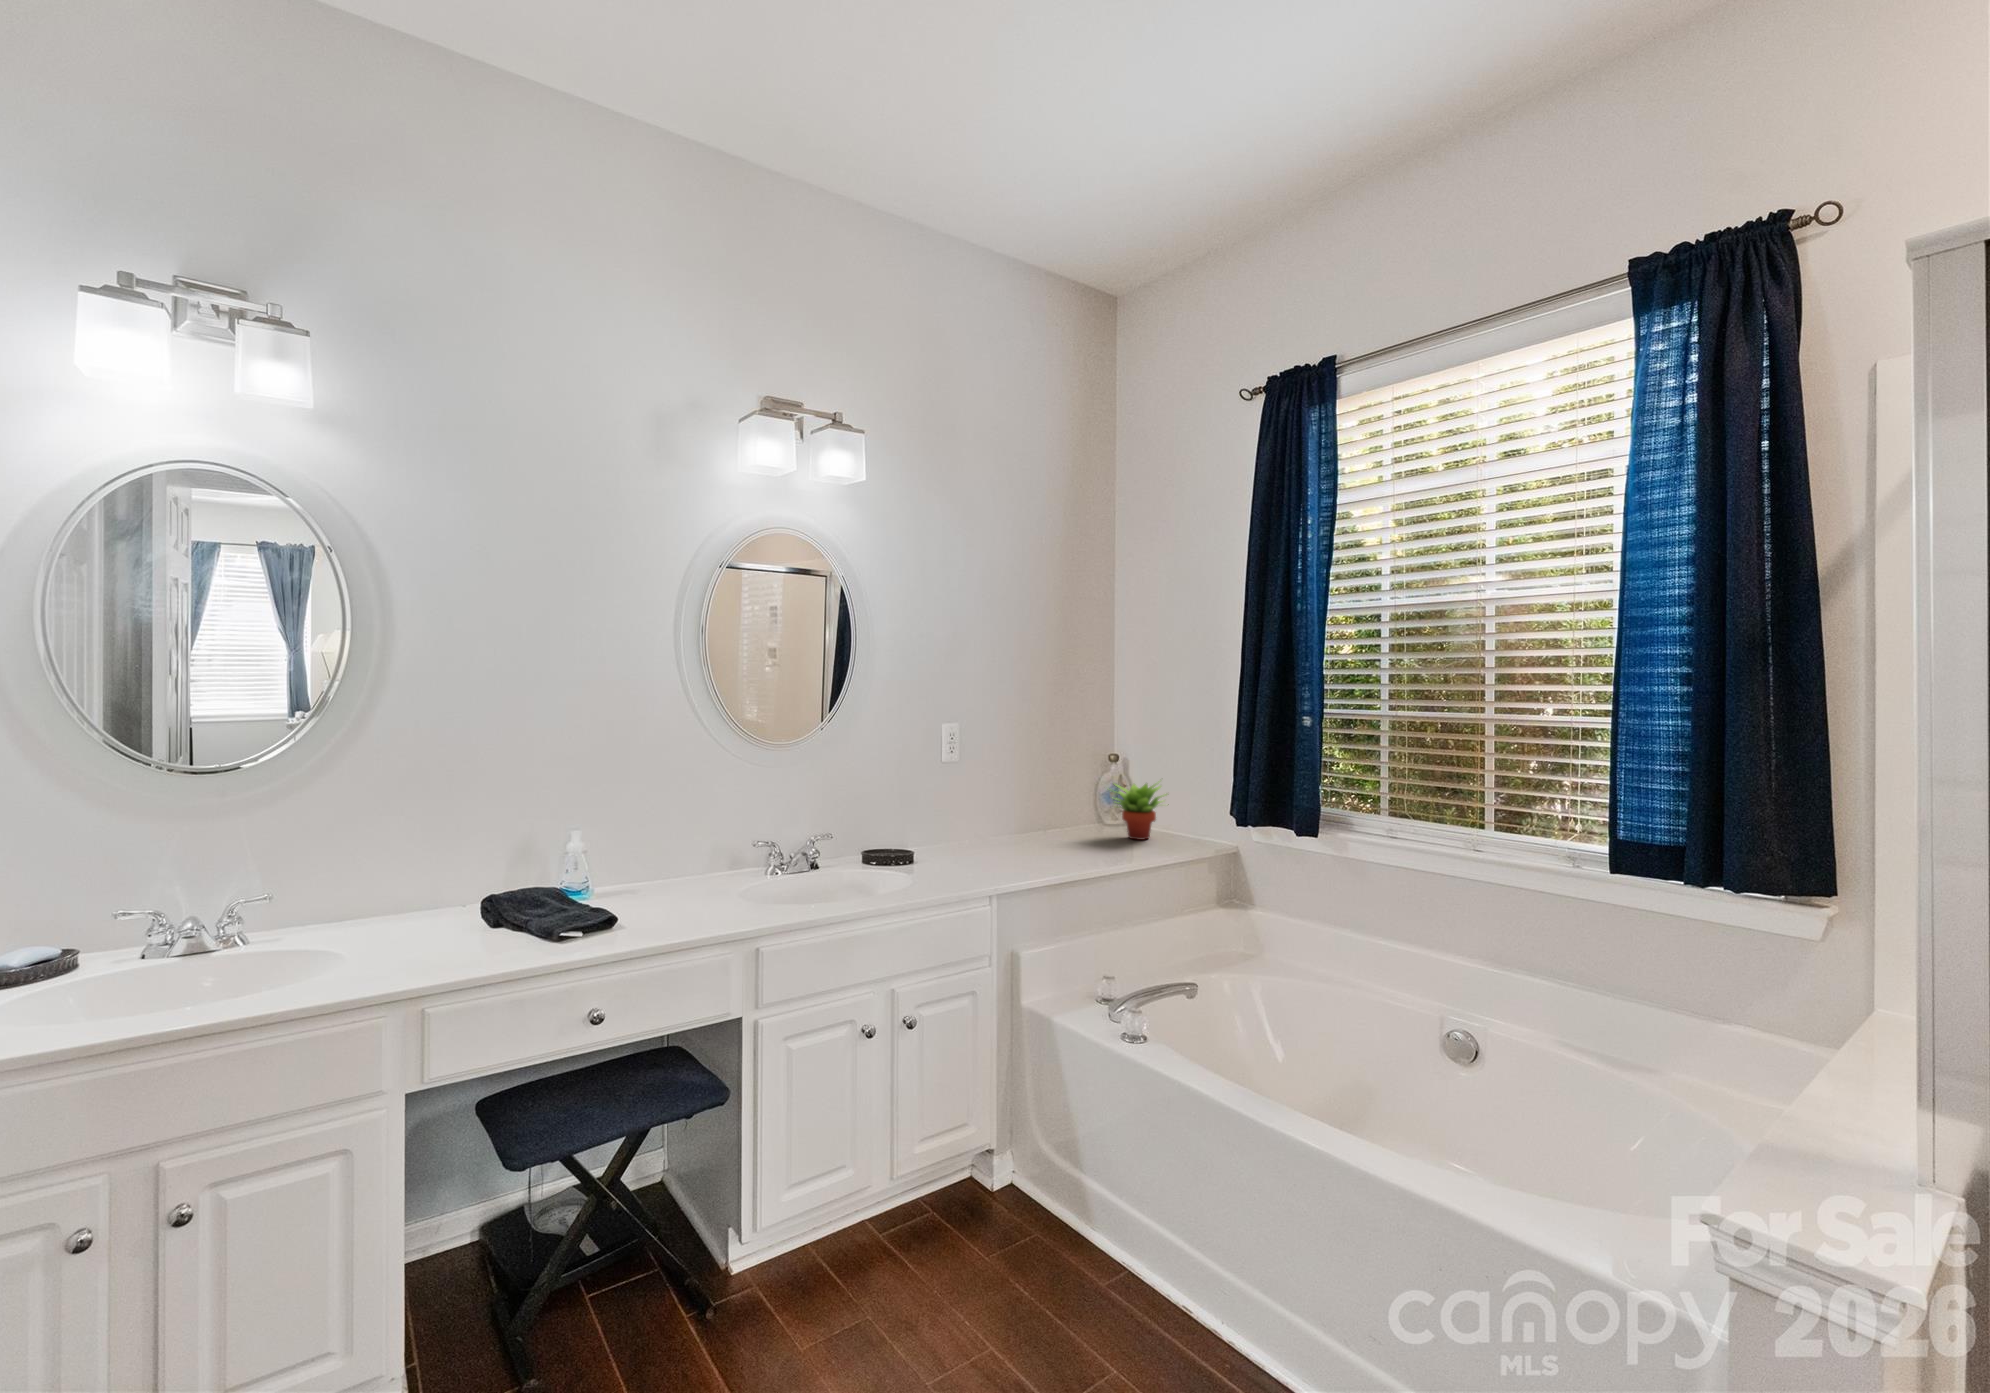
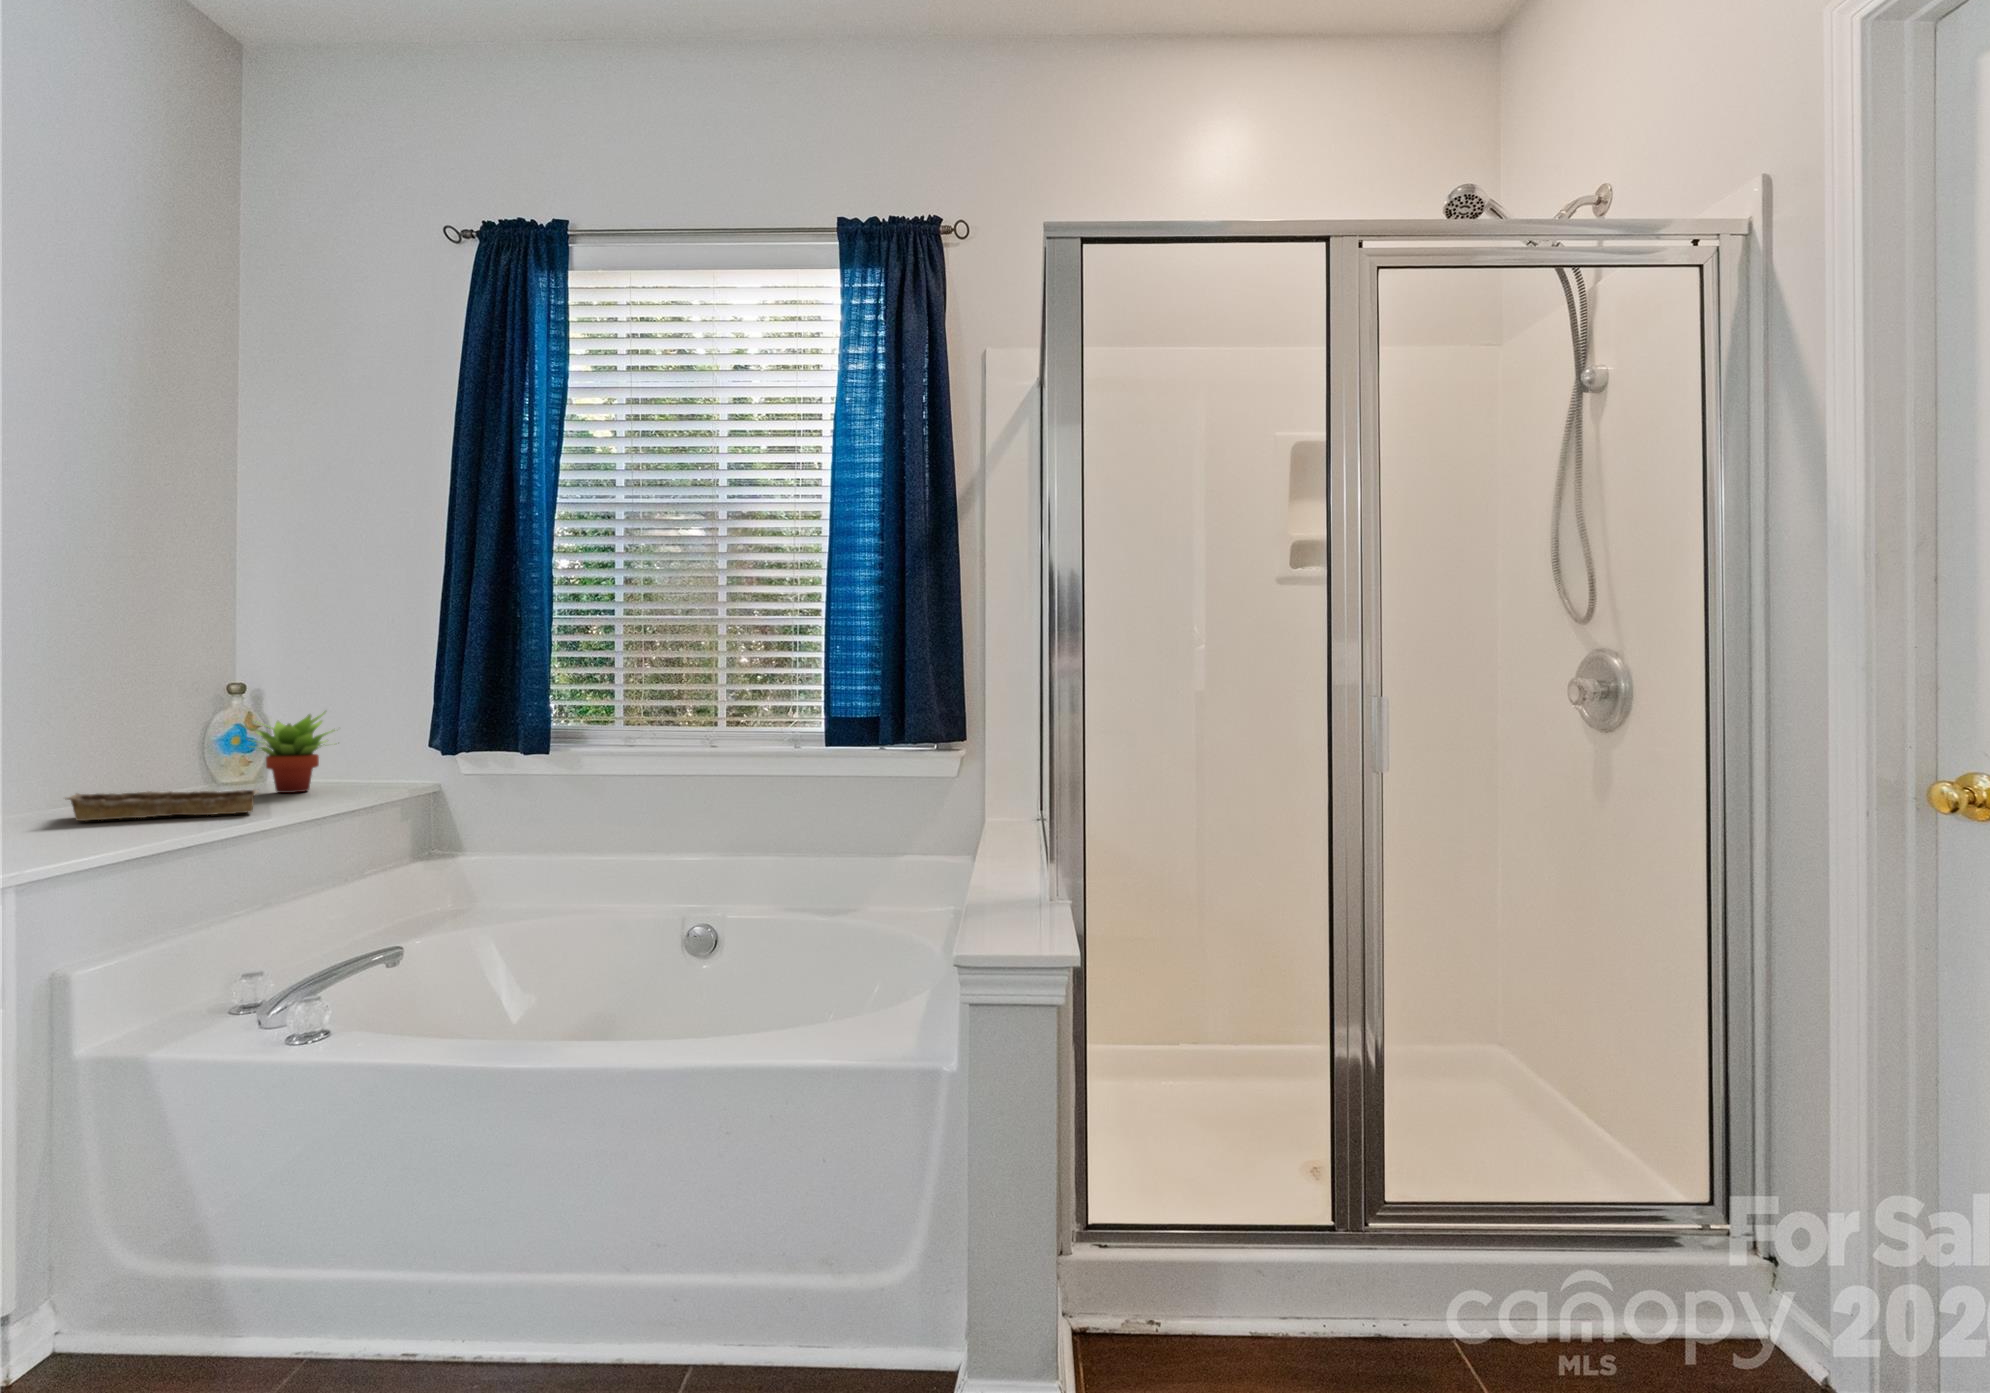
tray: none [991,830,1106,860] -> present [67,789,259,821]

